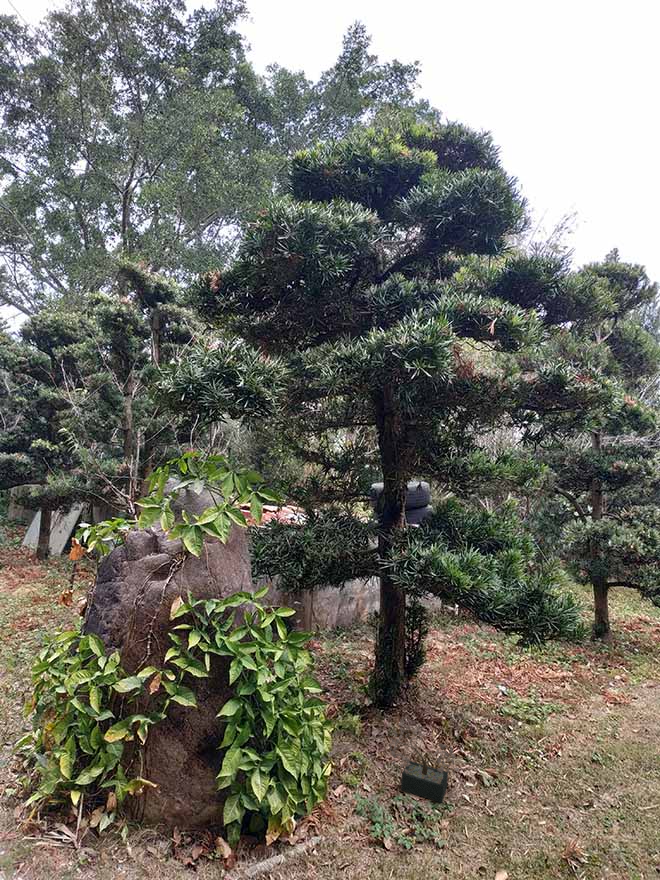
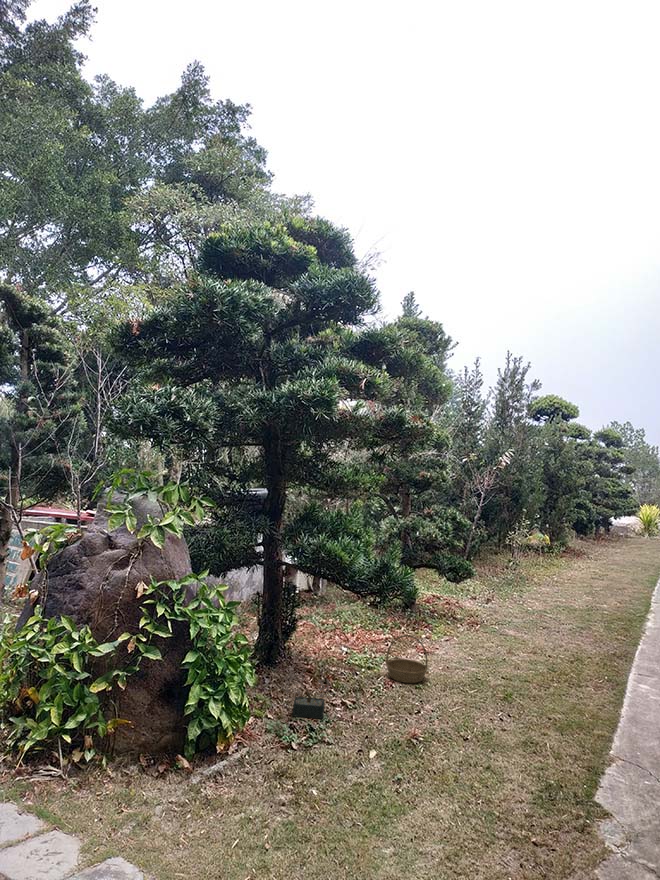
basket: none [551,688,616,761] -> present [386,635,428,683]

